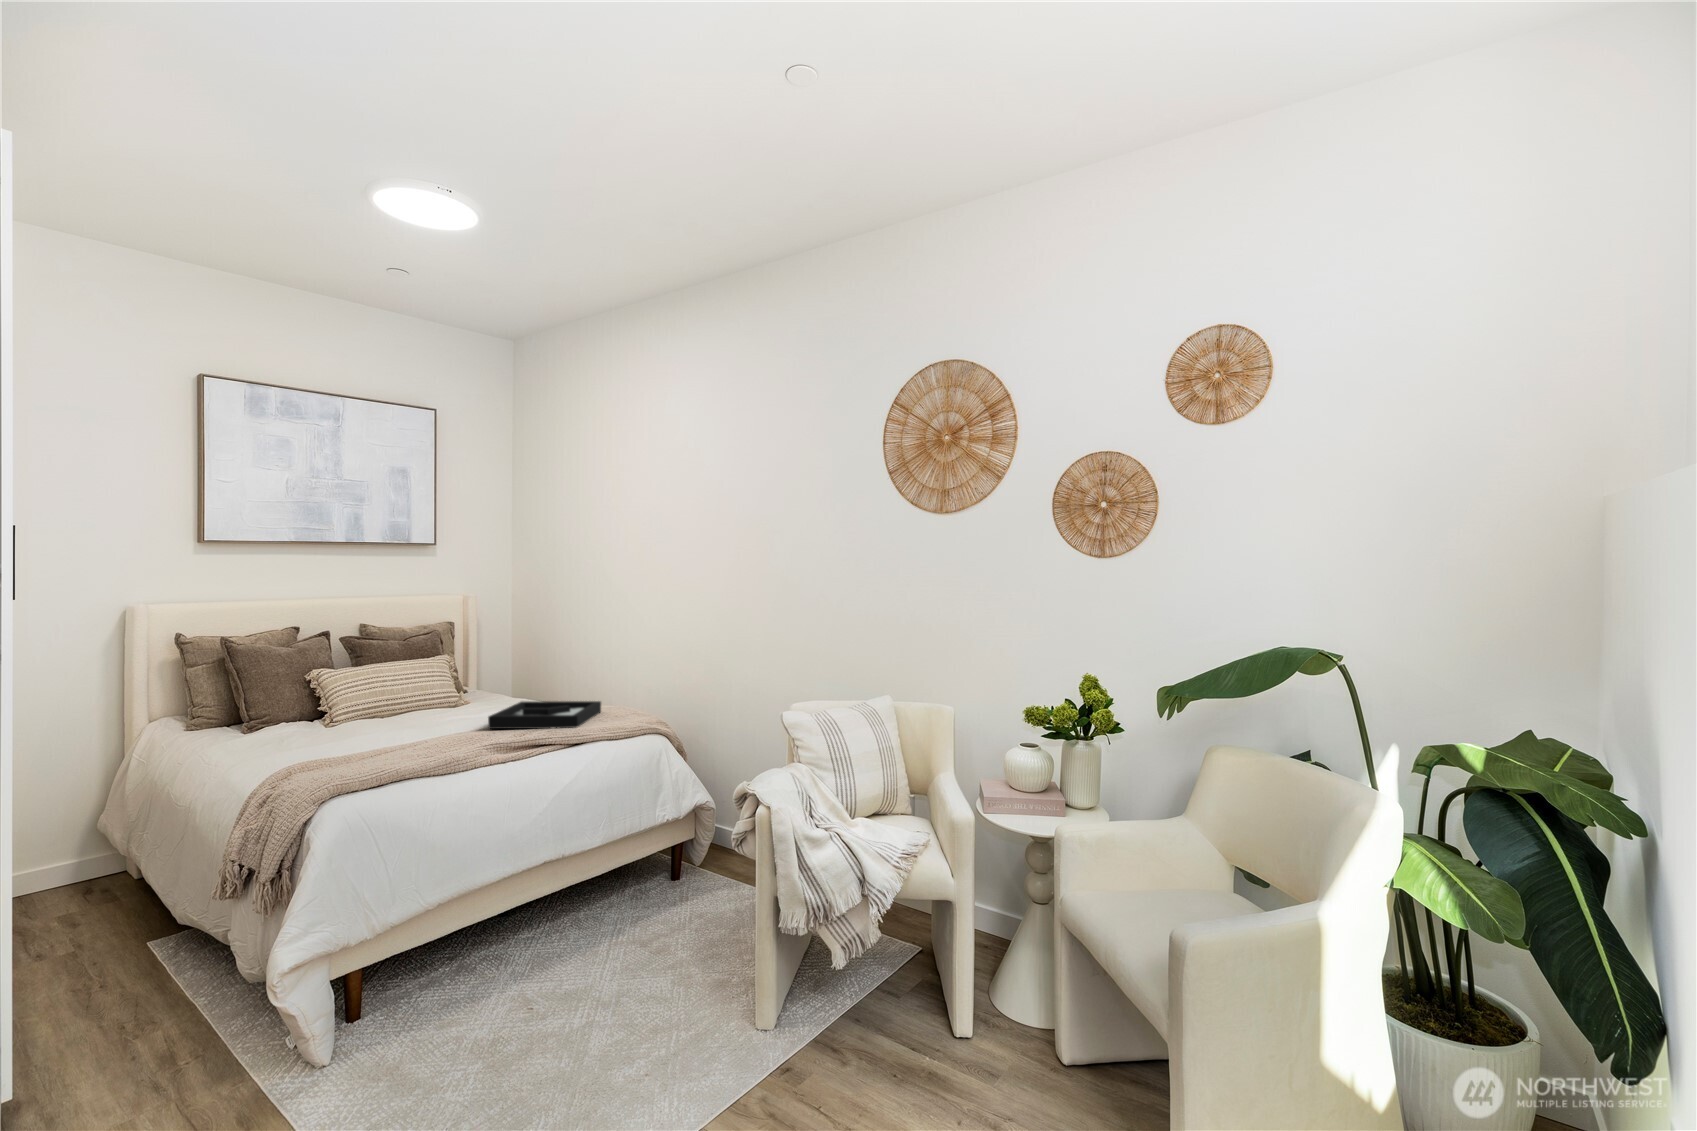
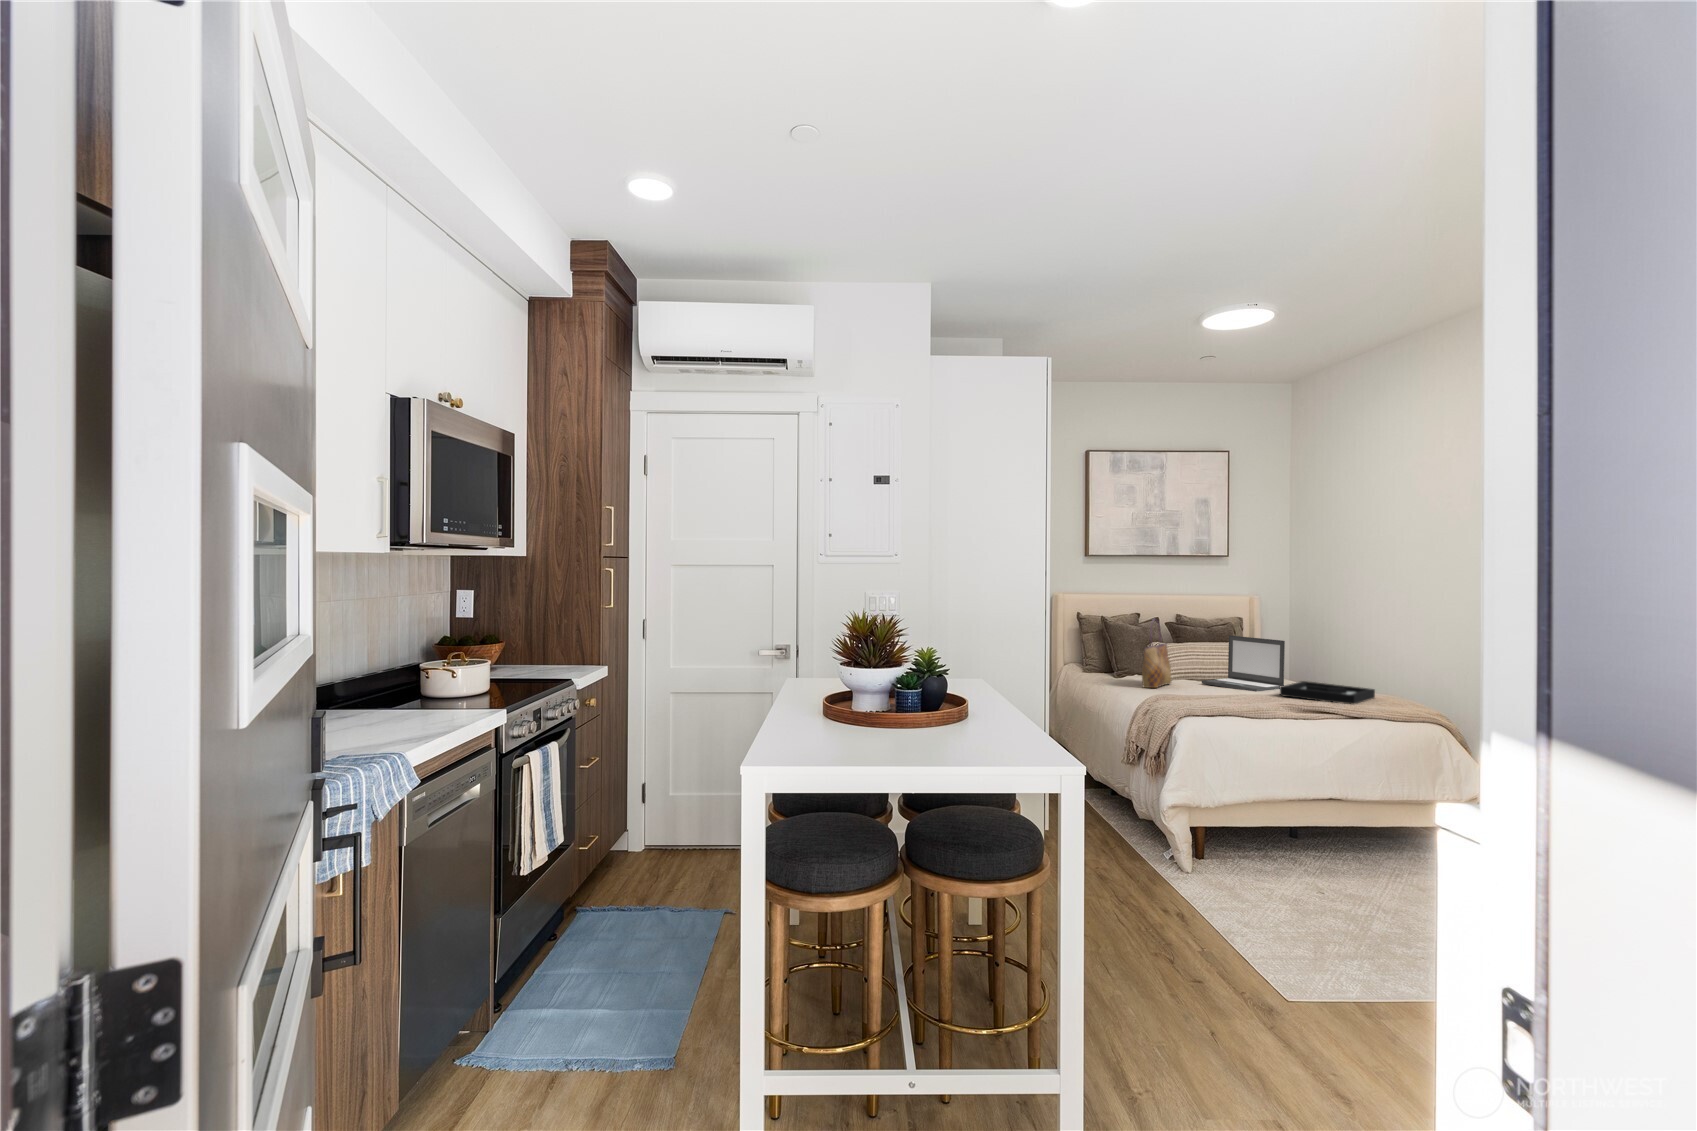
tote bag: none [277,636,335,748] -> present [1142,619,1171,688]
laptop: none [384,650,499,726] -> present [1202,635,1285,692]

